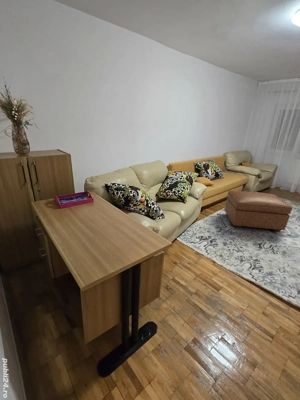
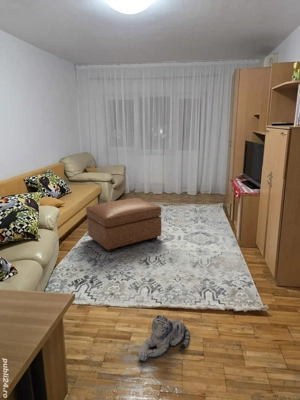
plush toy: none [217,287,269,323] -> present [138,315,190,361]

